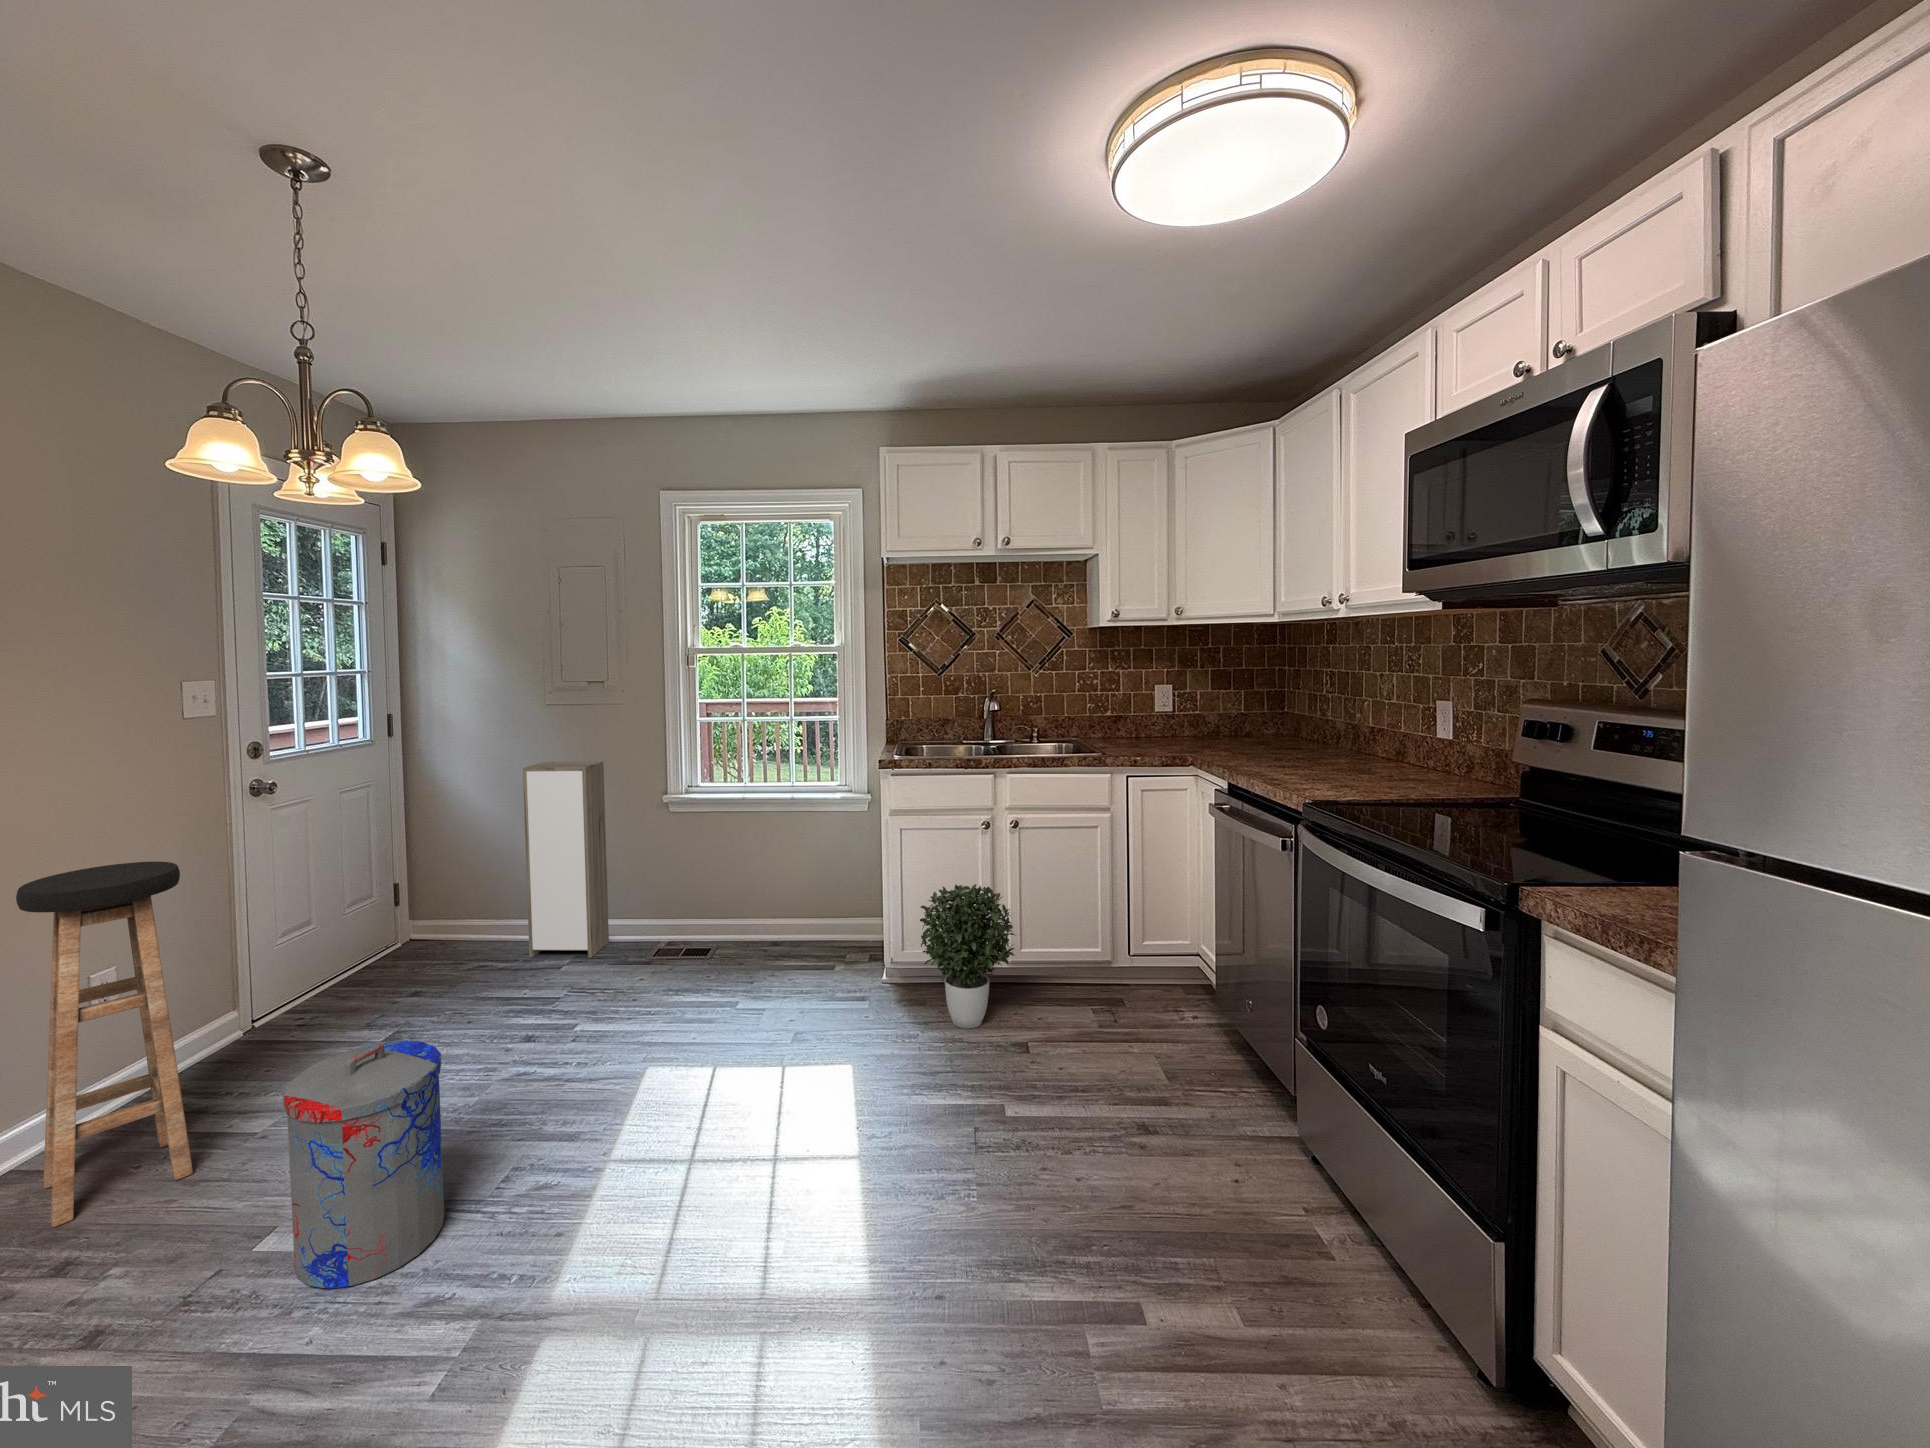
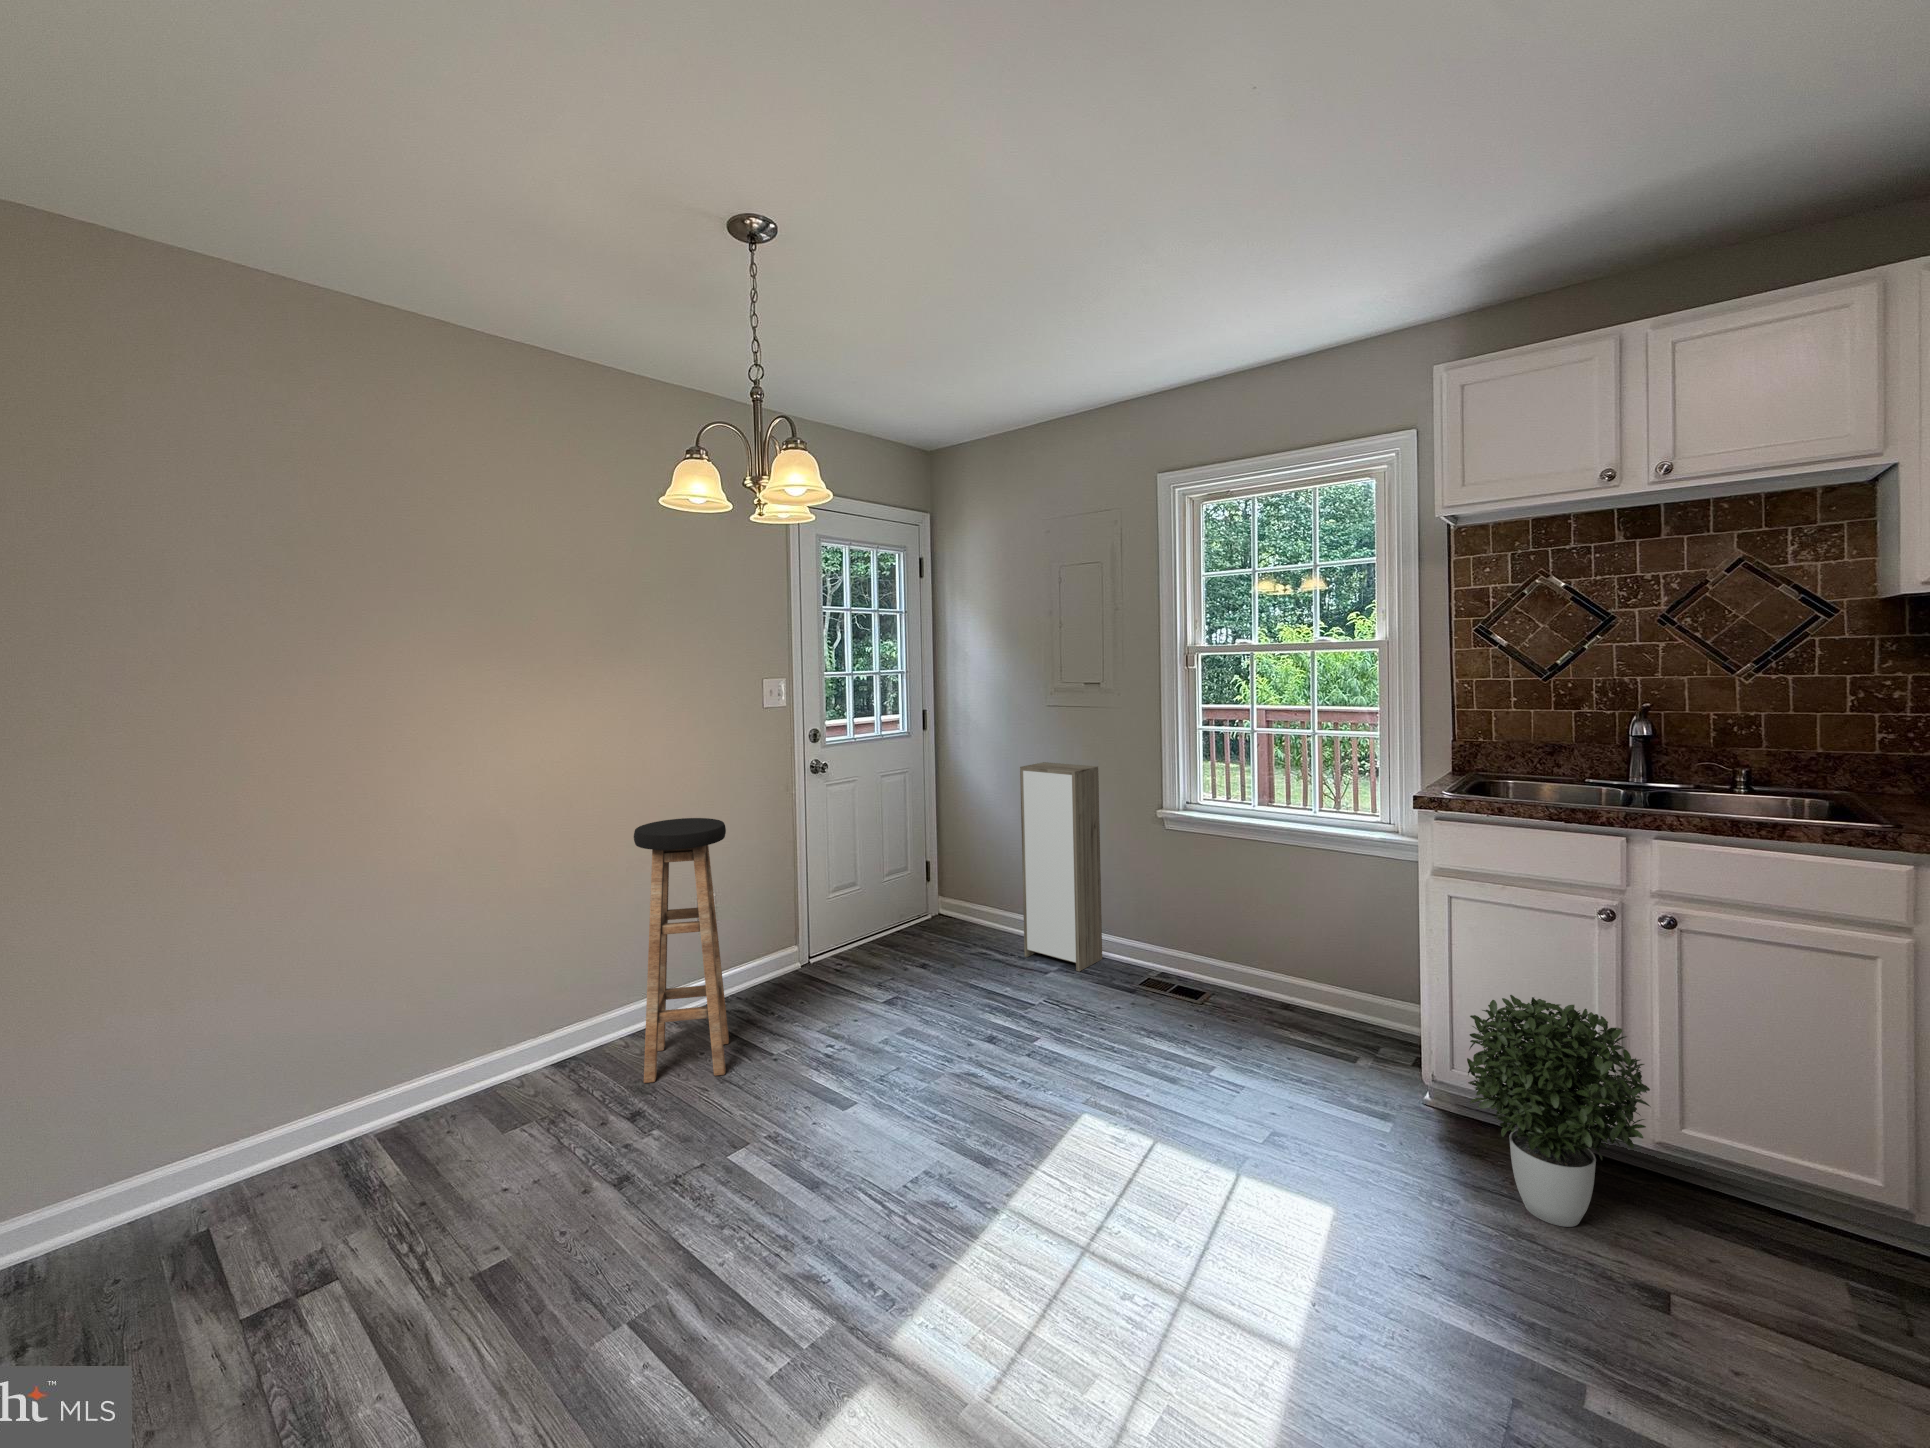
trash can: present [283,1040,444,1289] -> none [732,1011,855,1229]

